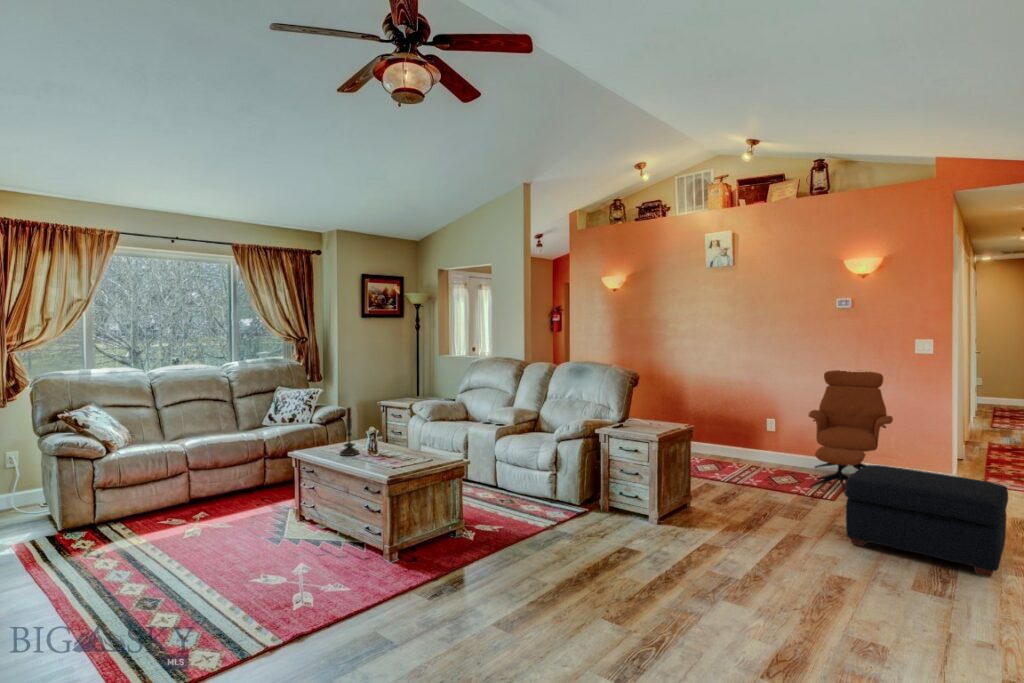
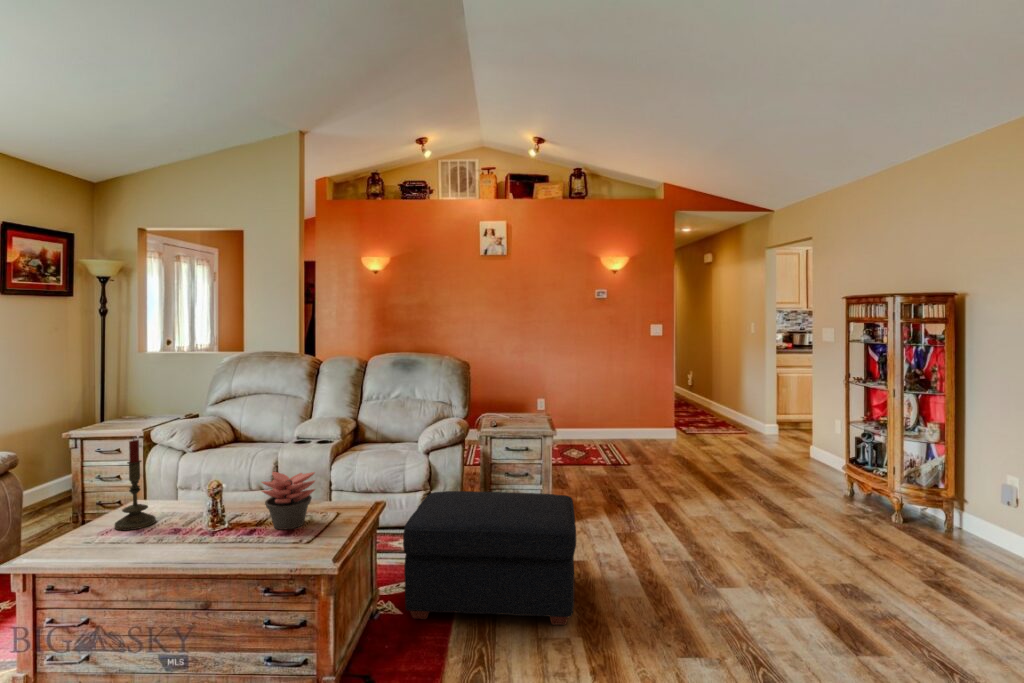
armchair: present [809,370,893,495] -> none [583,356,655,464]
succulent plant: none [388,434,416,469] -> present [262,472,315,530]
ottoman: present [845,465,1008,577] -> present [403,491,576,625]

